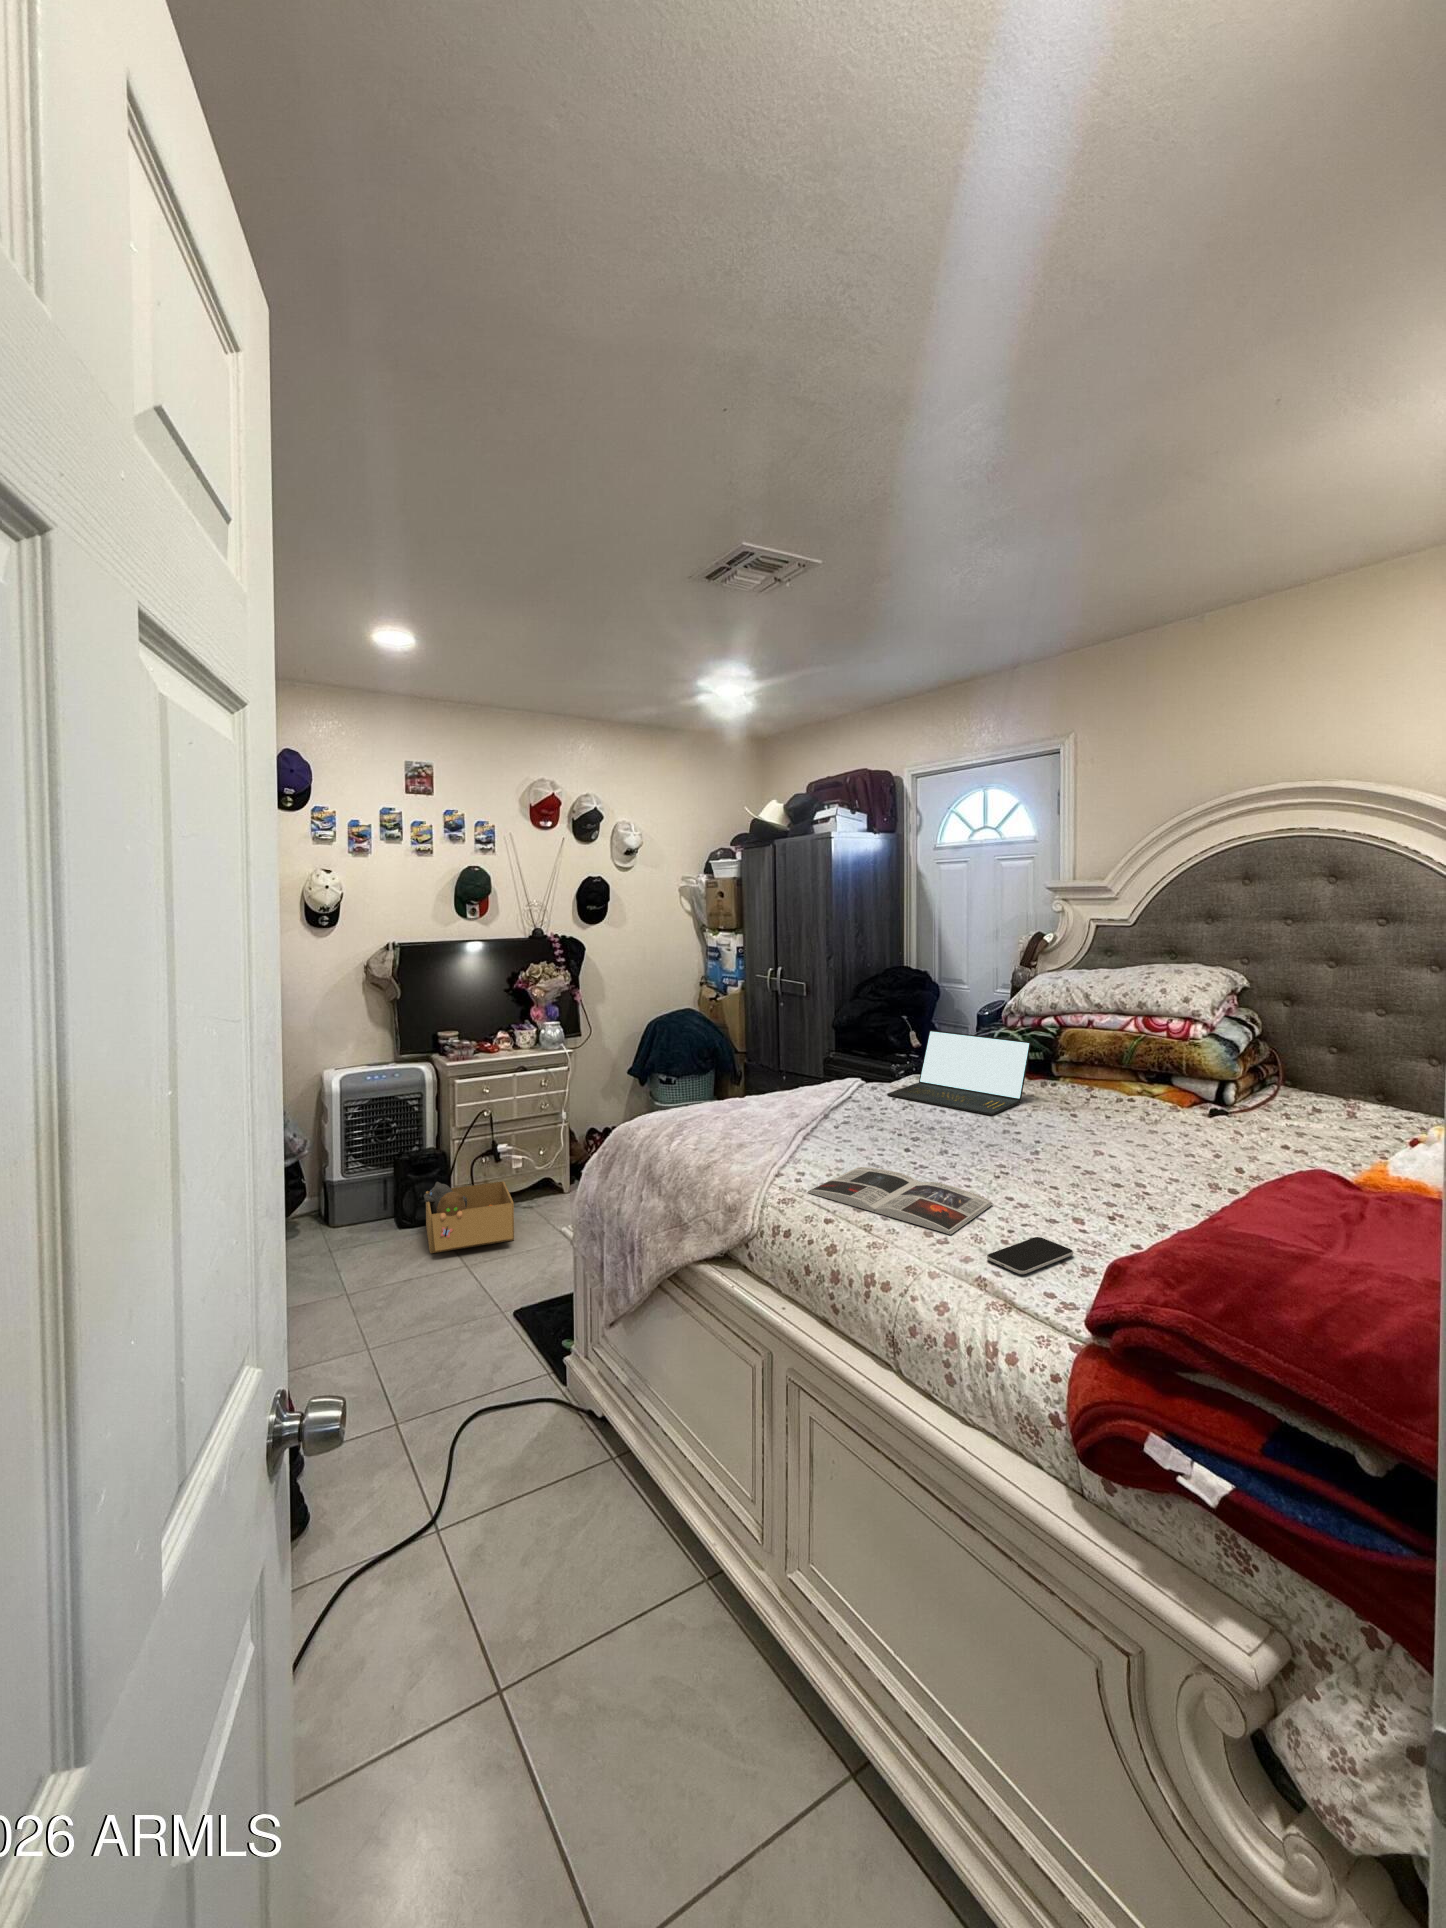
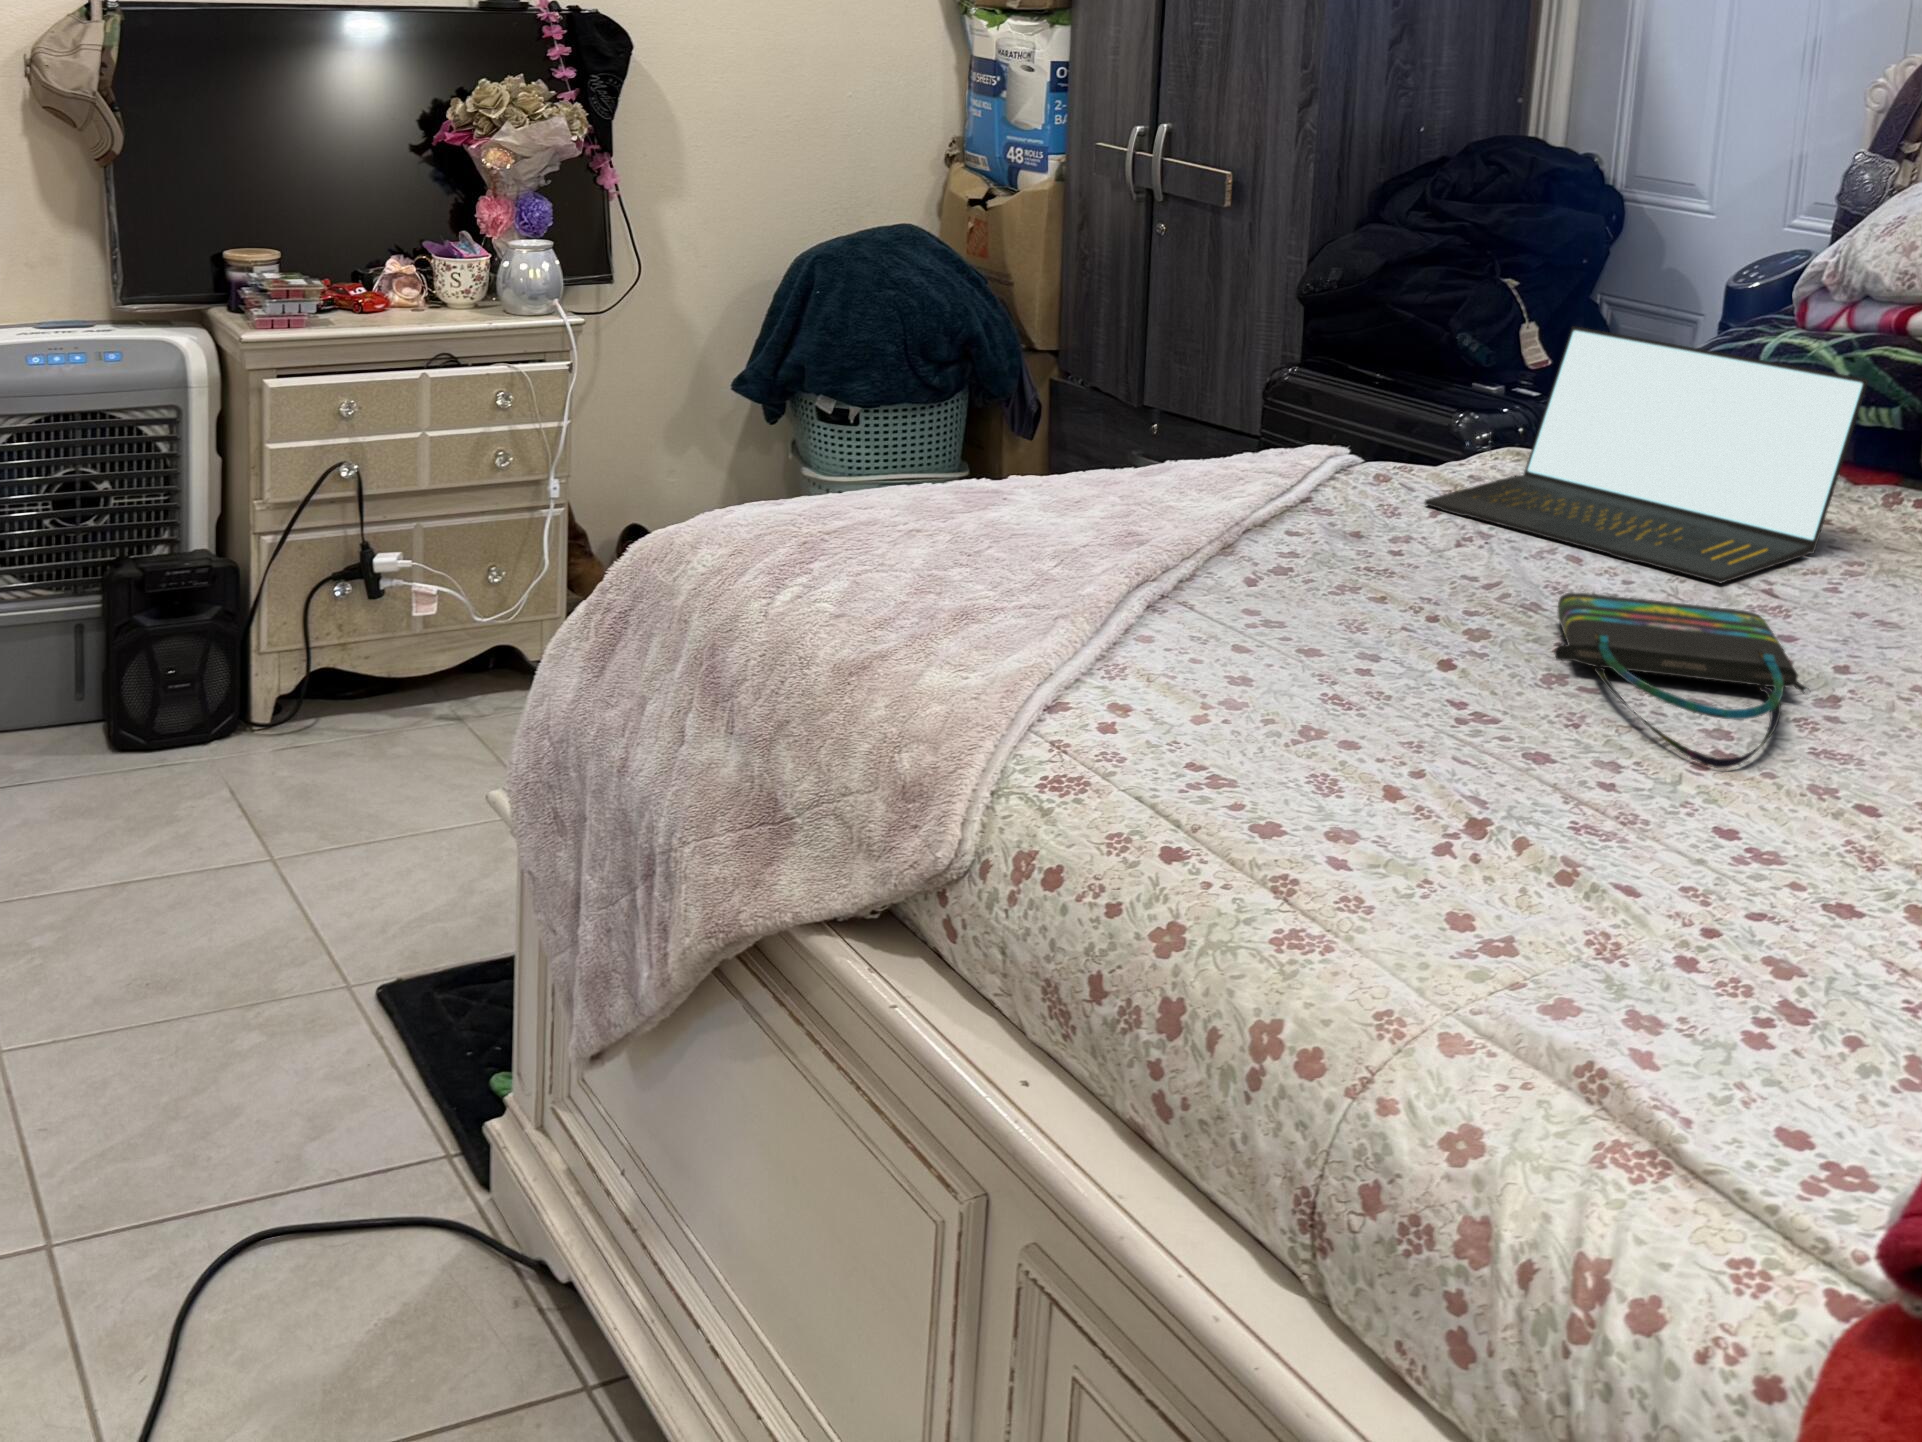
tote bag: none [940,1121,1029,1177] -> present [1555,593,1809,768]
magazine: present [808,1167,993,1235] -> none [1132,710,1672,929]
cardboard box: present [424,1181,514,1253] -> none [170,644,401,826]
smartphone: present [987,1237,1073,1274] -> none [1619,957,1884,1066]

